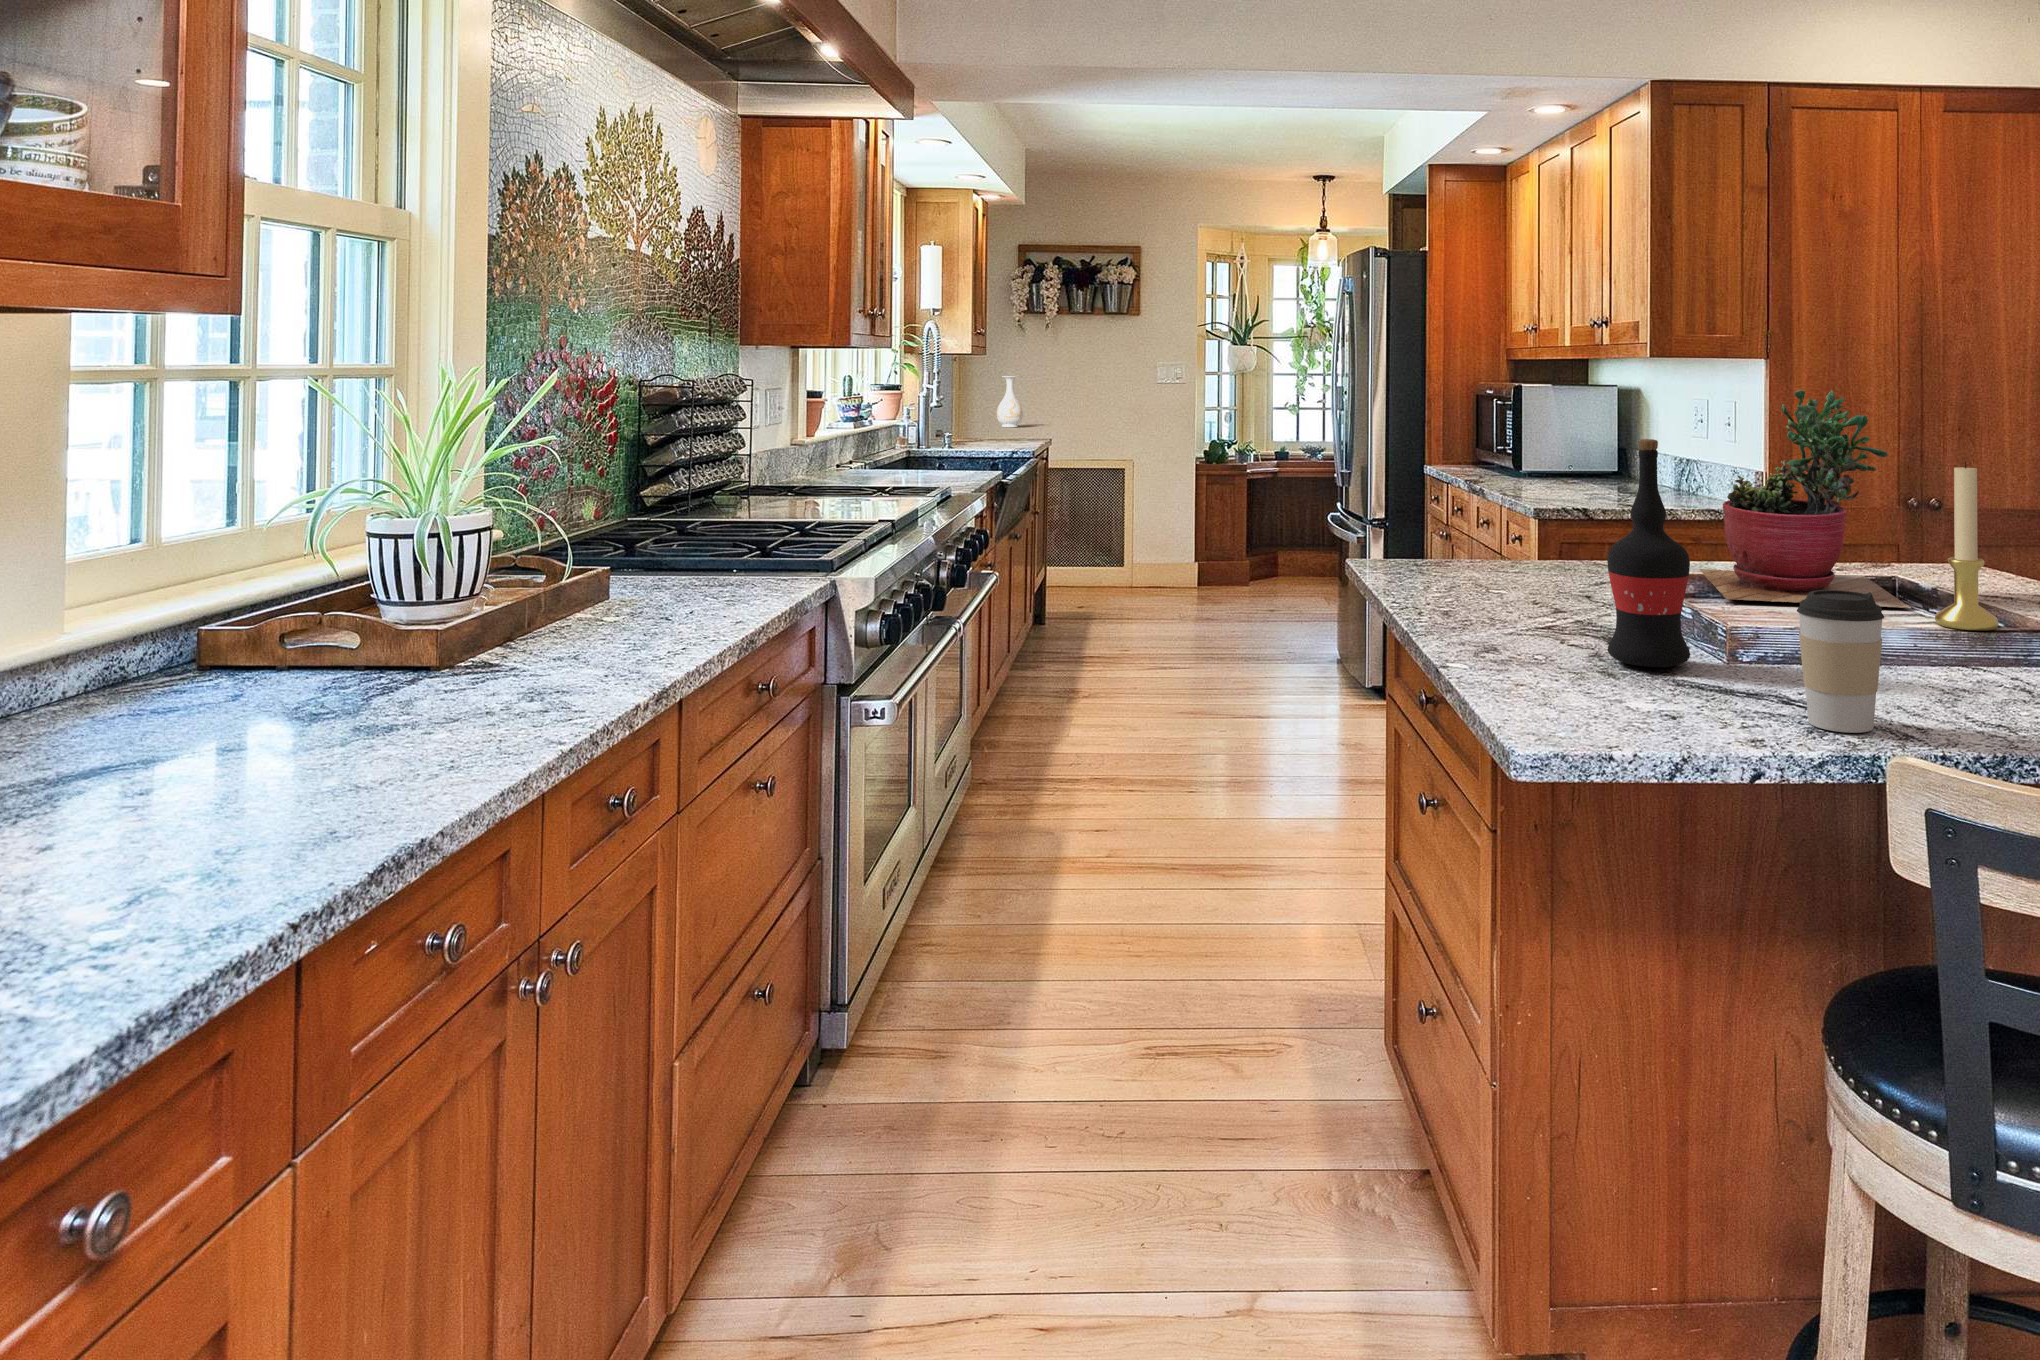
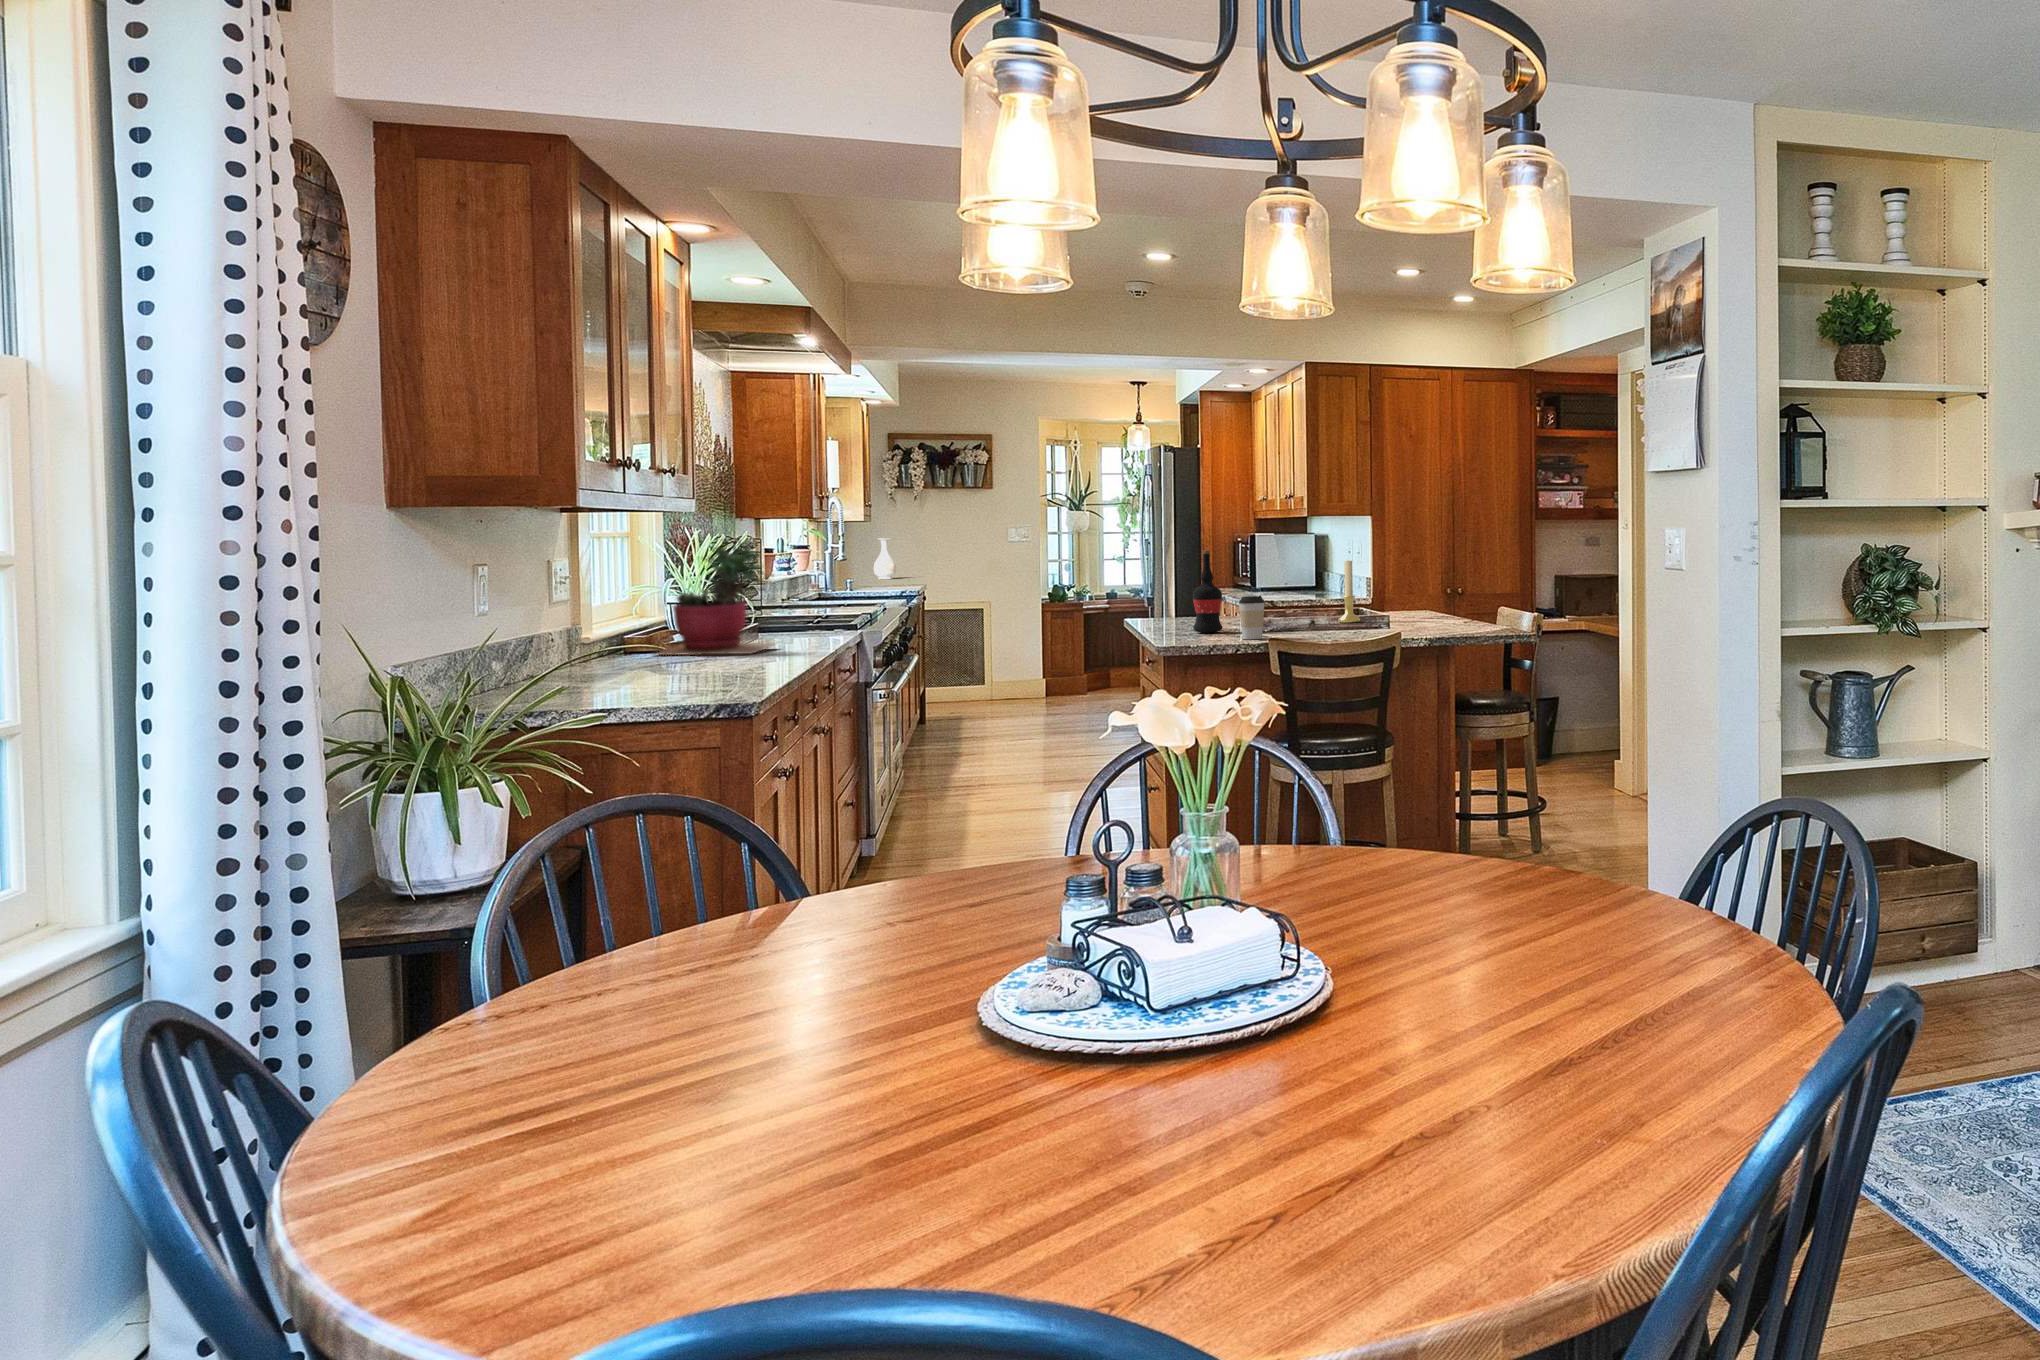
succulent plant: present [1699,390,1911,608] -> present [657,539,775,655]

